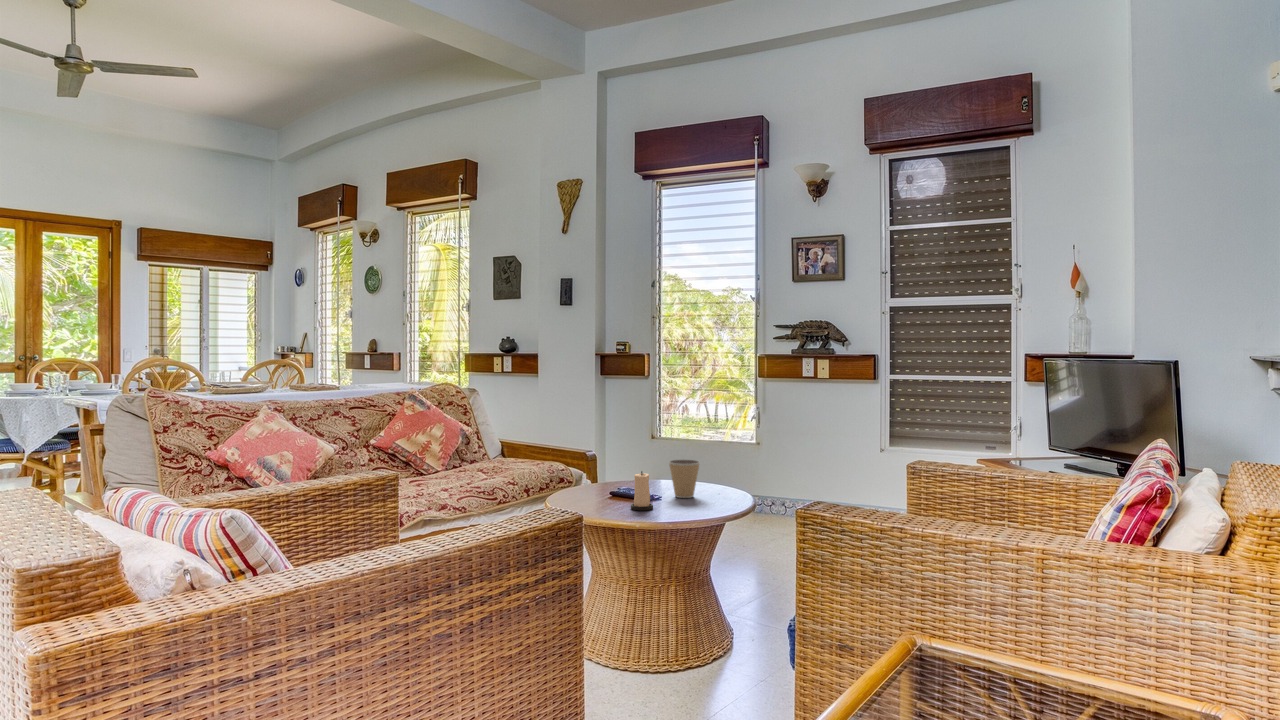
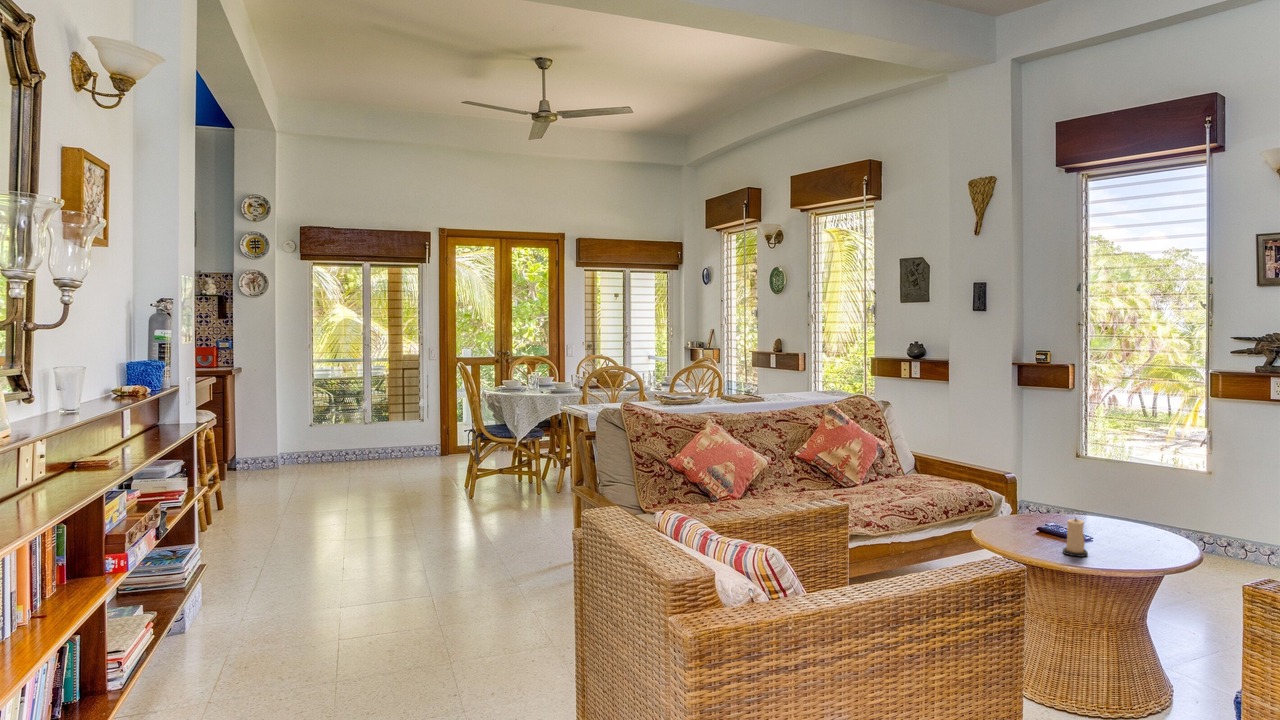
coffee cup: present [669,460,700,498] -> none [1106,505,1144,547]

